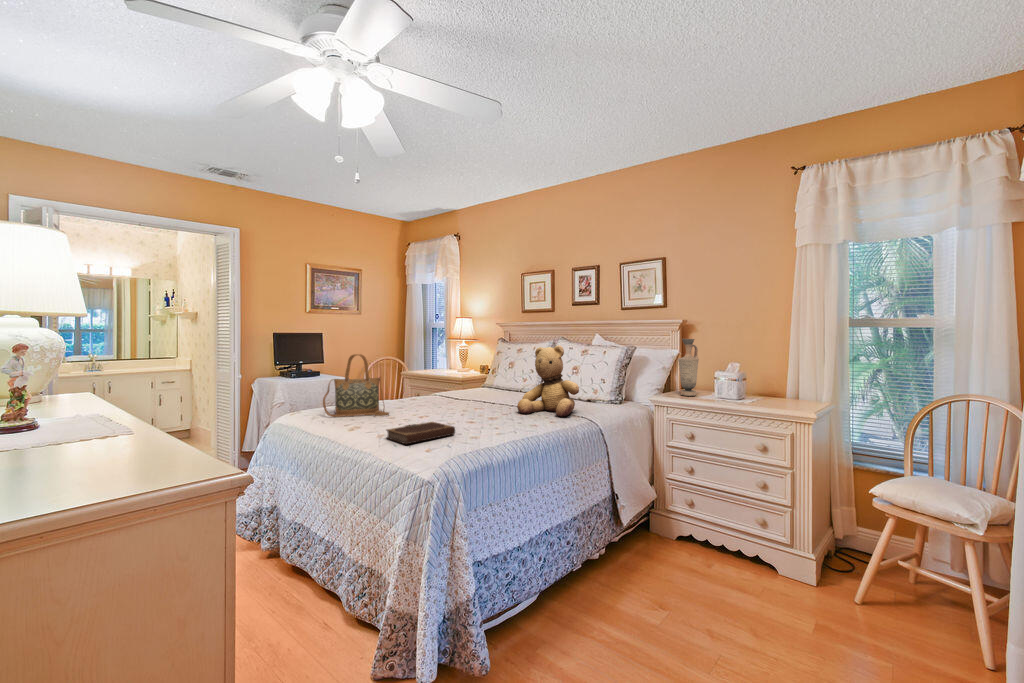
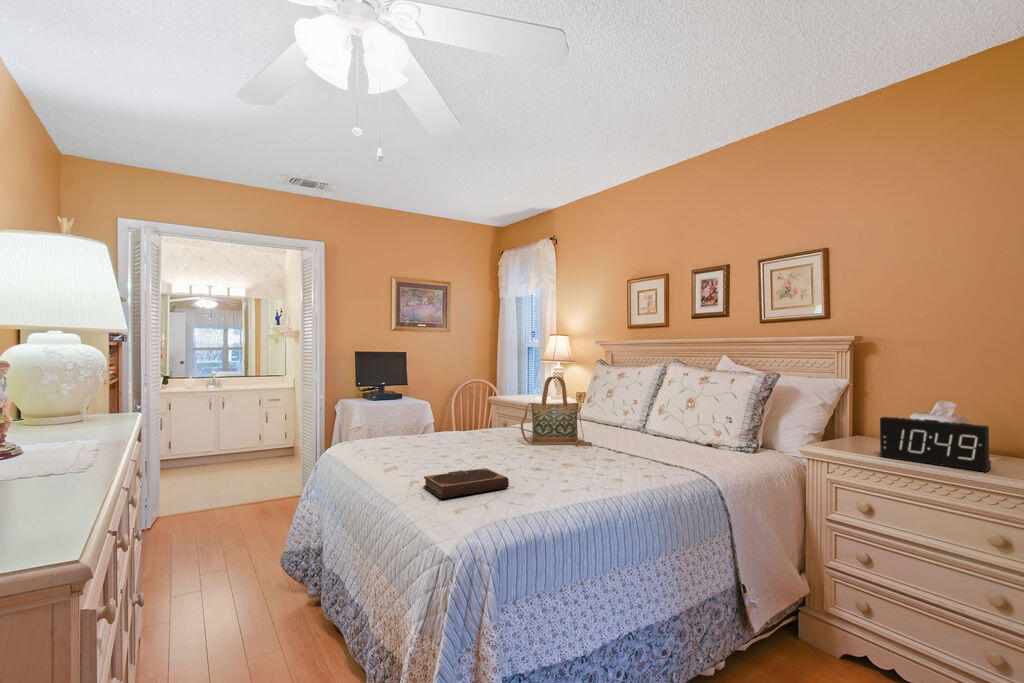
vase: present [678,339,699,396] -> none [844,364,878,448]
teddy bear: present [517,345,579,417] -> none [604,372,687,469]
handbag: present [323,354,389,417] -> present [521,377,592,446]
alarm clock: none [700,374,762,405] -> present [880,417,991,472]

